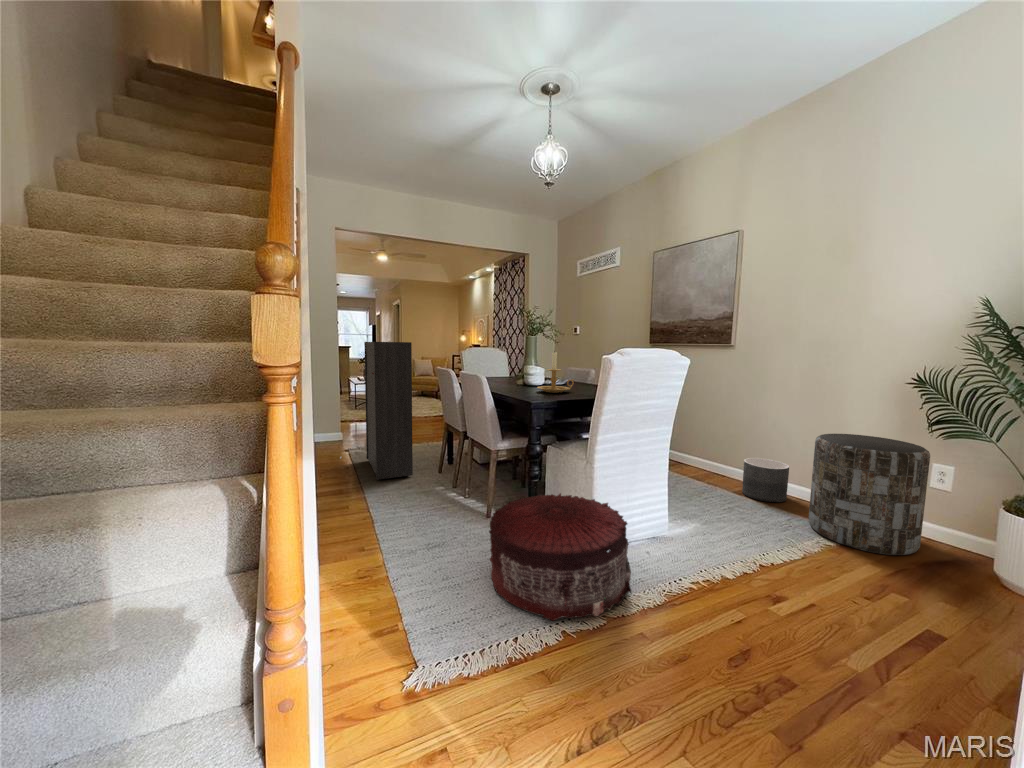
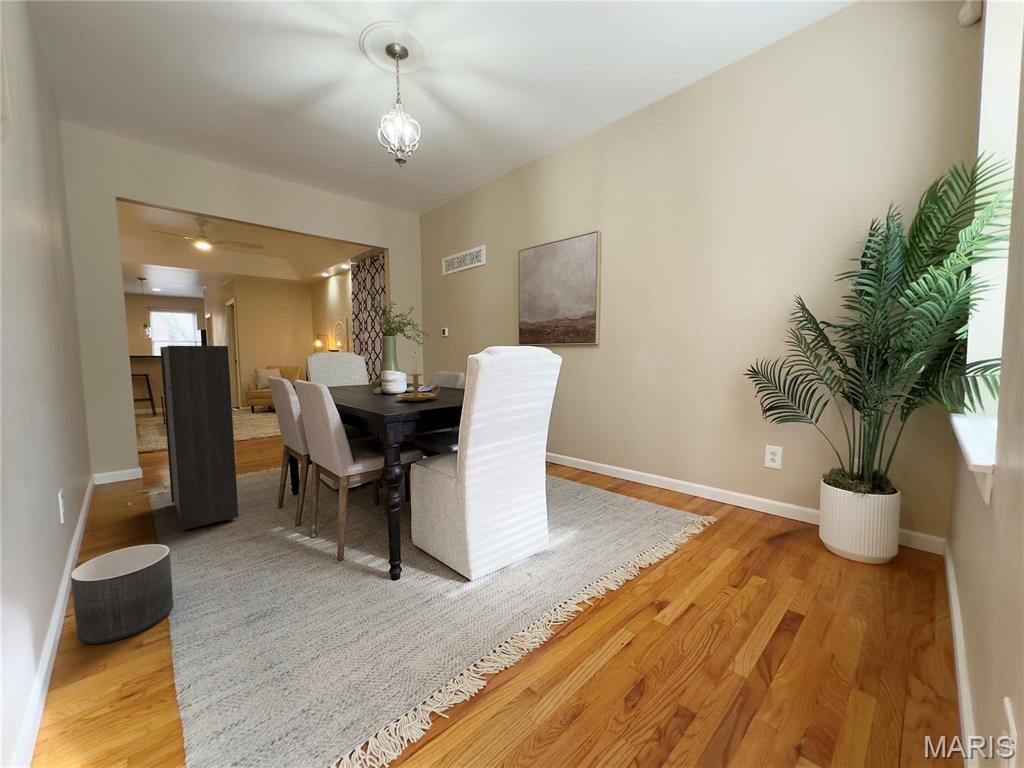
side table: present [808,434,930,555] -> none [674,424,768,536]
planter: present [742,458,789,502] -> present [71,544,173,644]
pouf: present [489,493,631,621] -> none [329,521,514,702]

